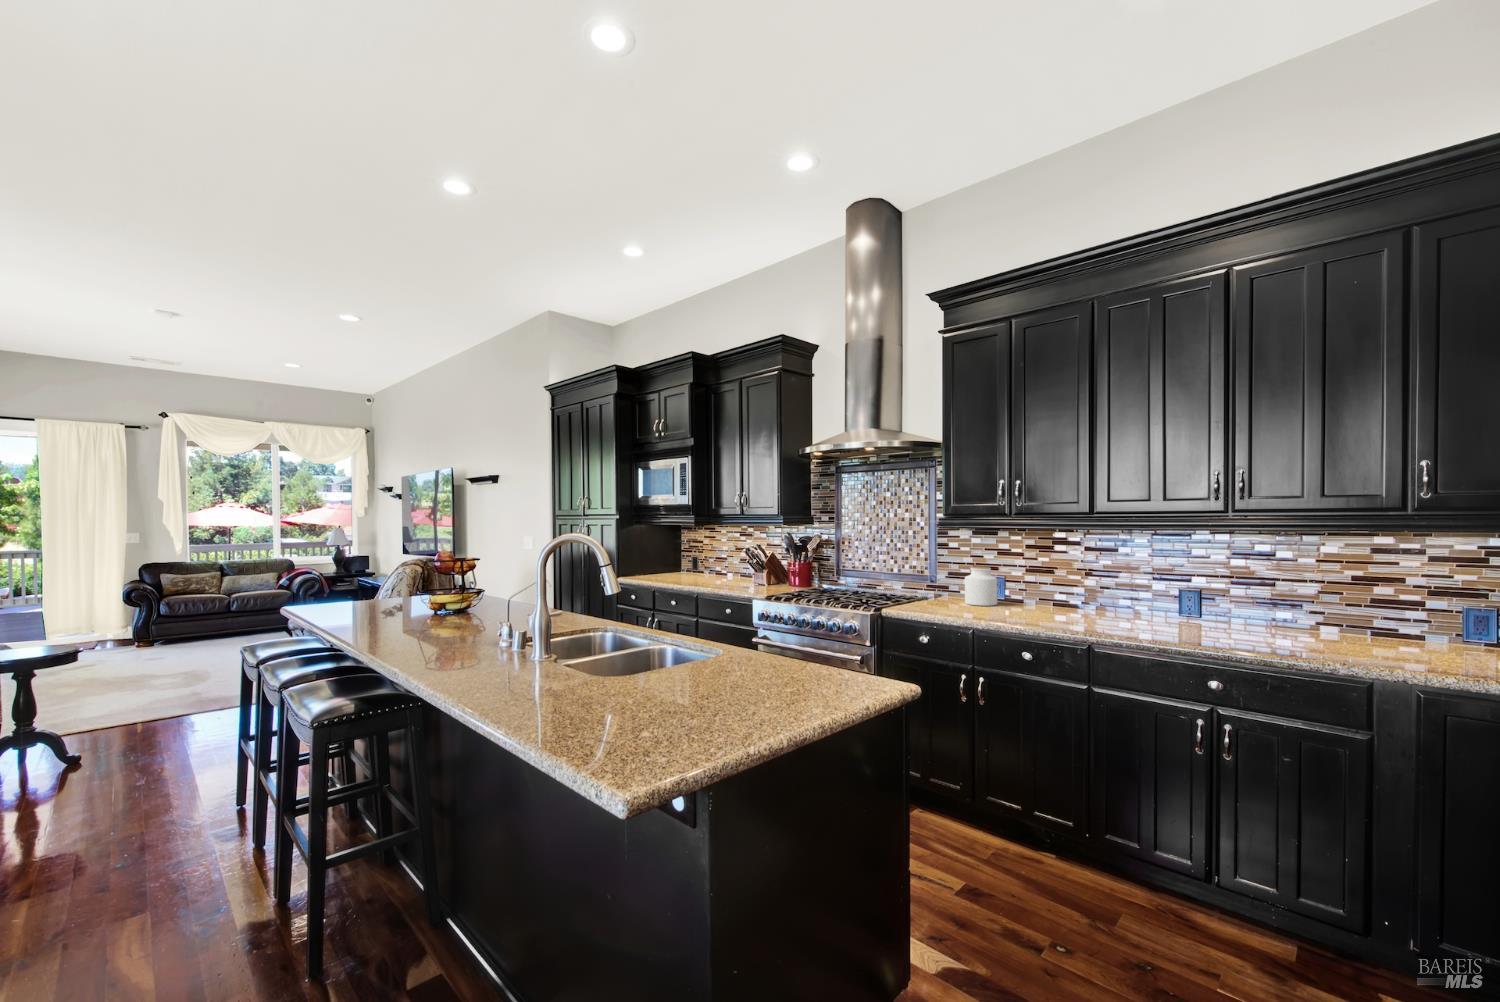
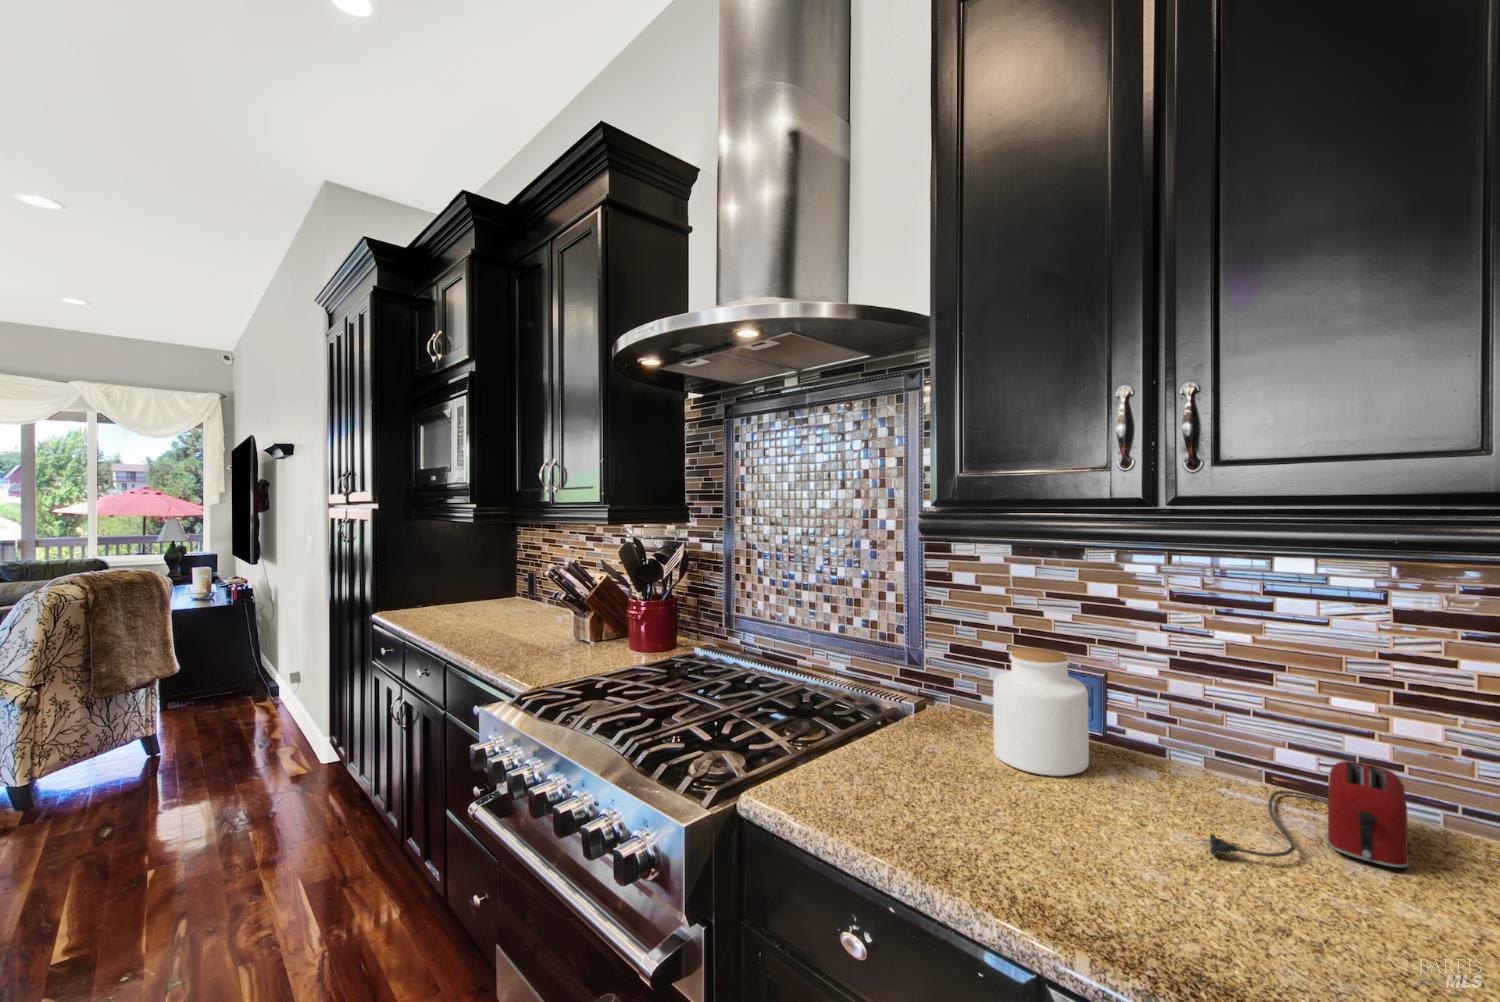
toaster: none [1022,590,1082,613] -> present [1200,761,1409,868]

